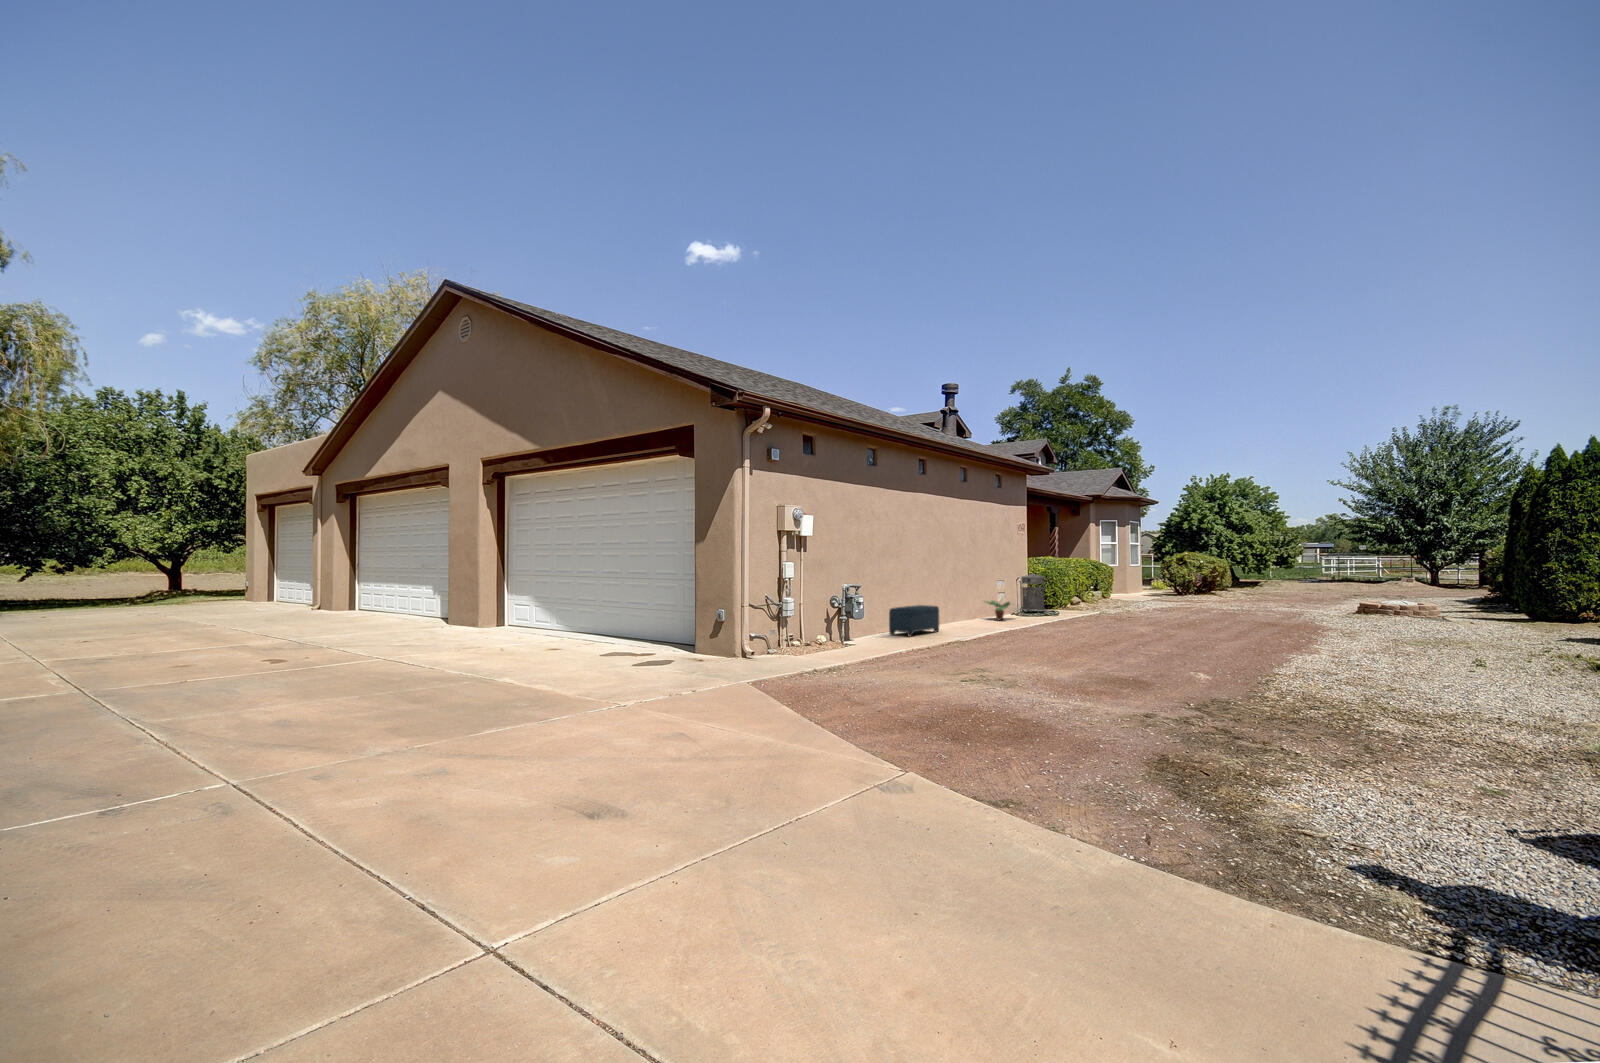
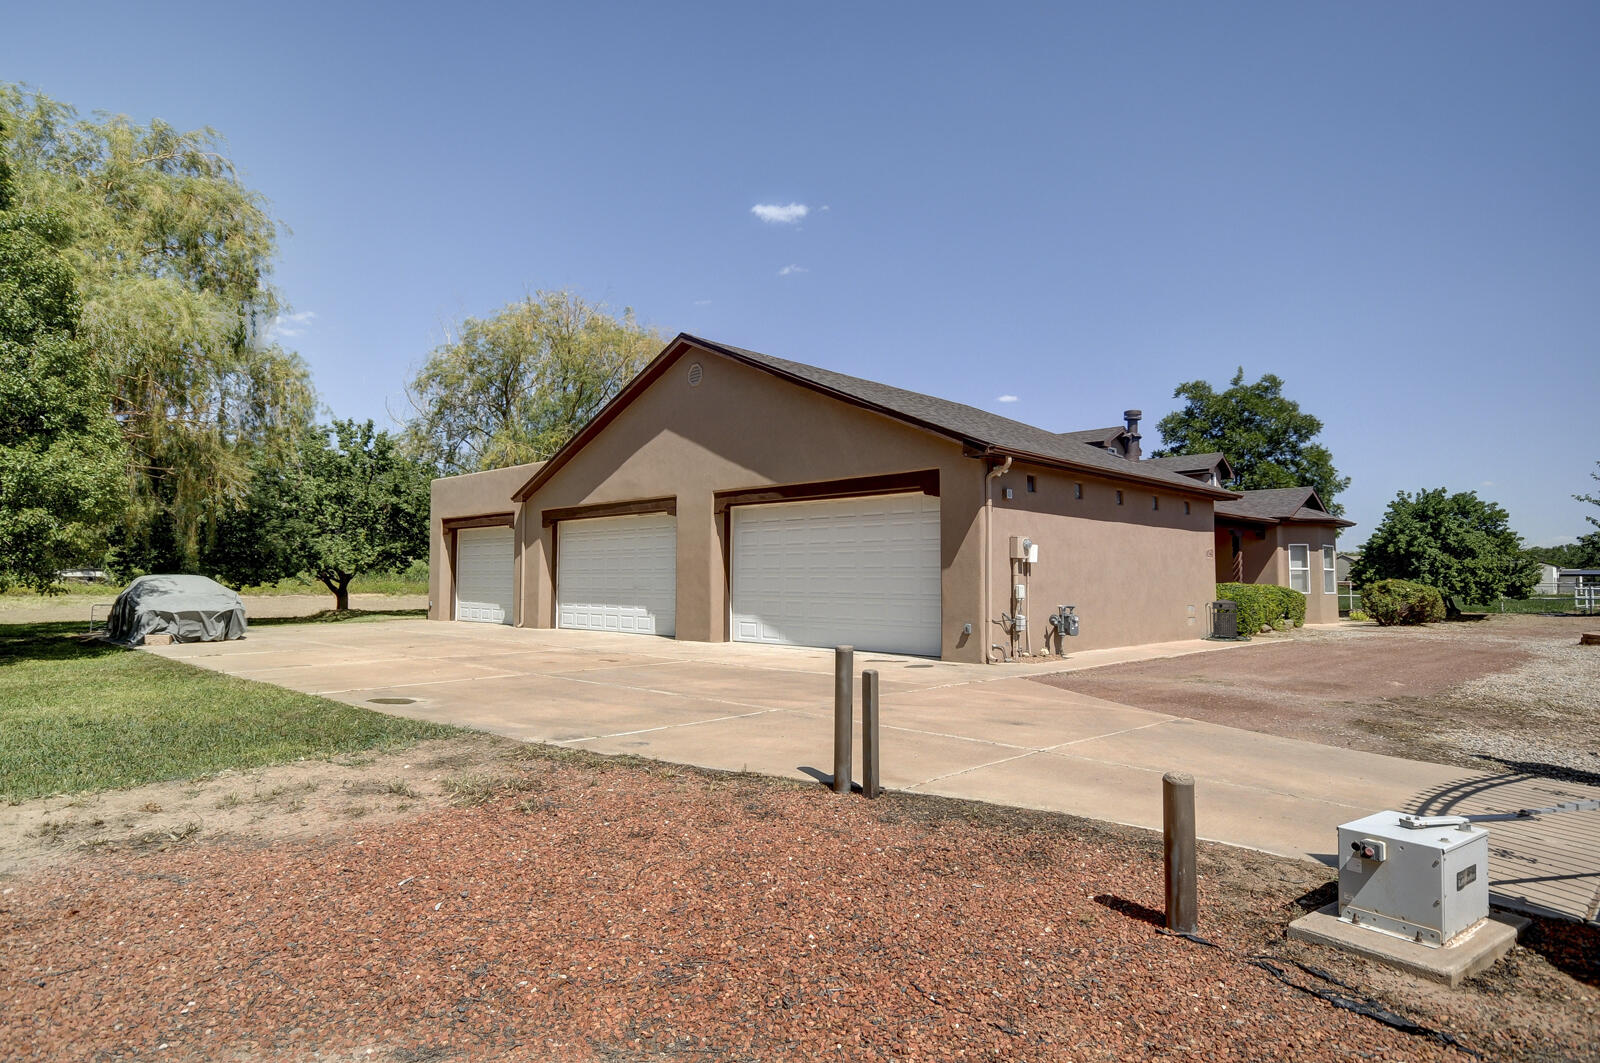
potted plant: present [986,600,1010,620] -> none [1176,620,1210,643]
bench: present [889,605,939,636] -> none [1094,626,1140,654]

